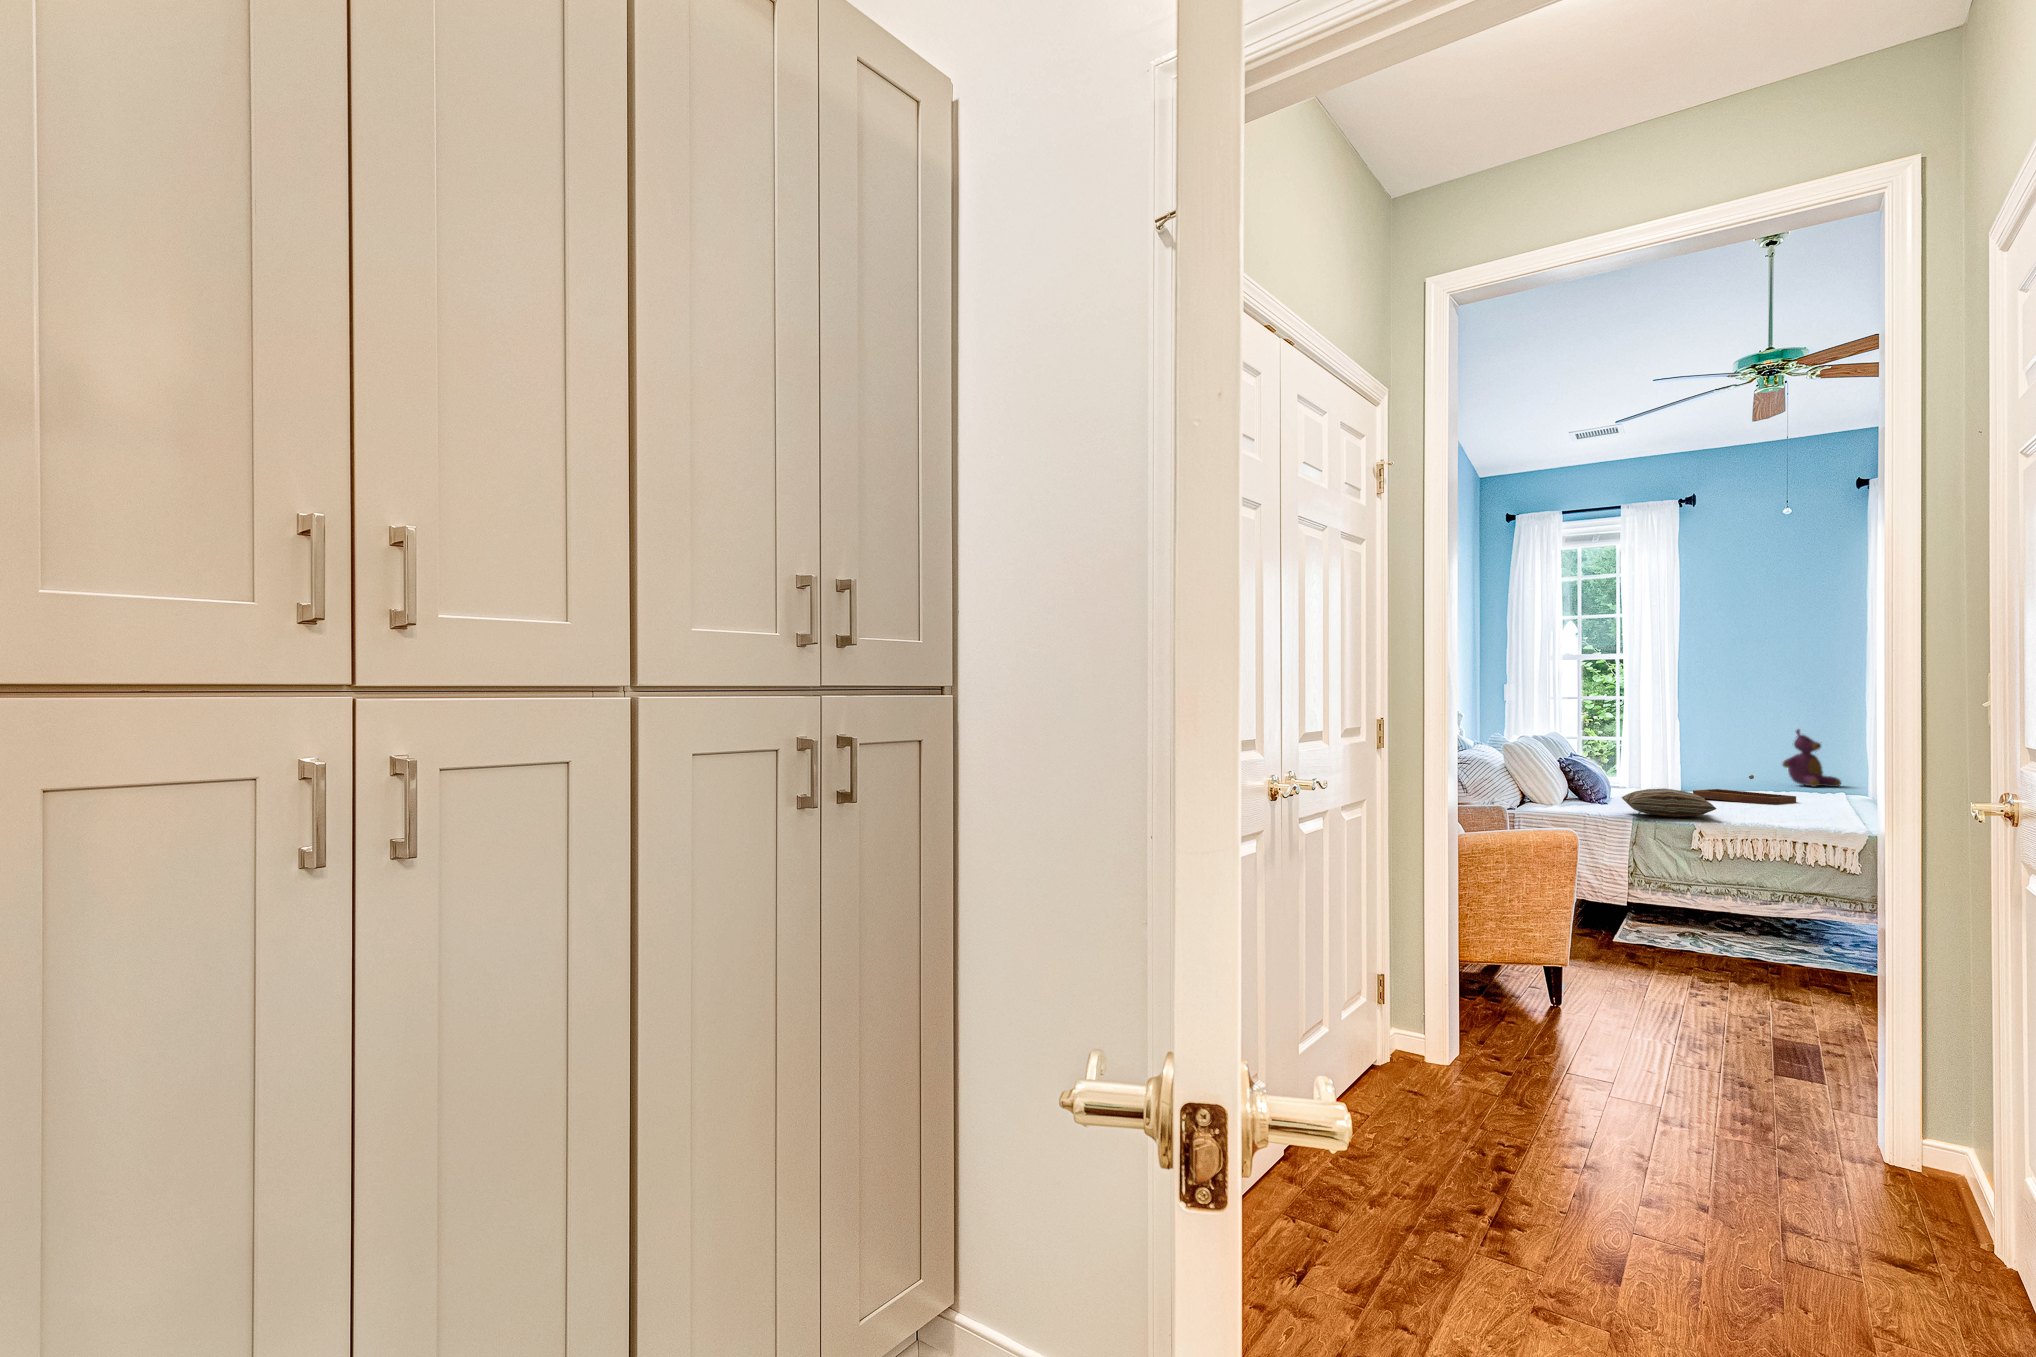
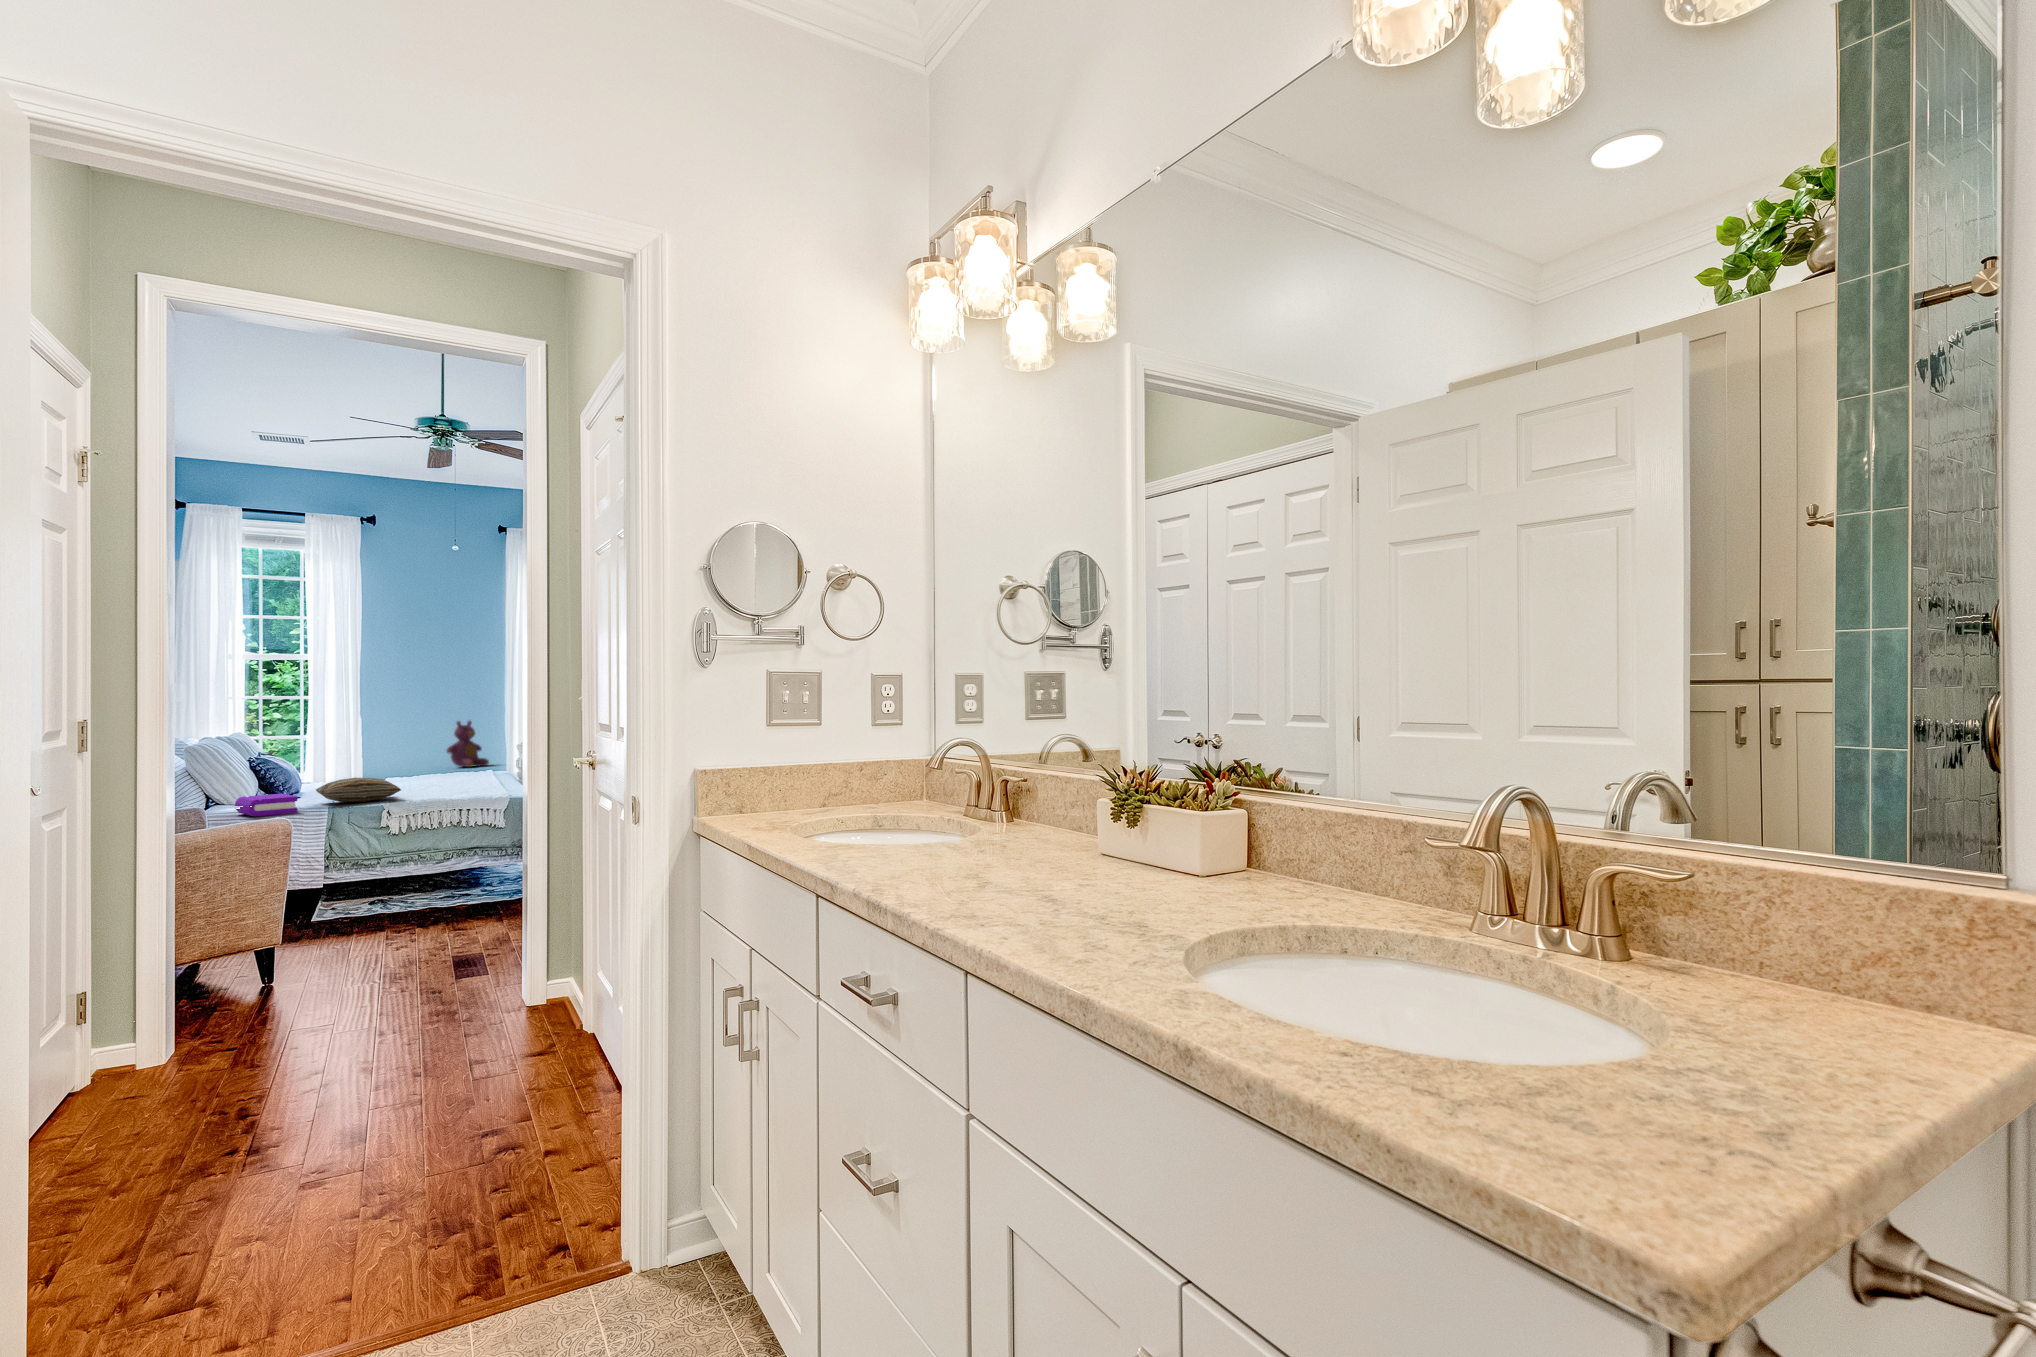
tray: present [1693,775,1796,805] -> none [377,761,459,785]
book: none [1542,797,1600,821] -> present [235,794,298,816]

